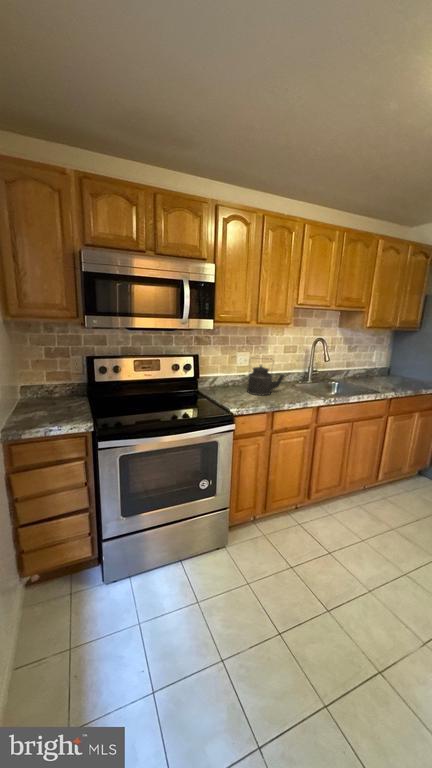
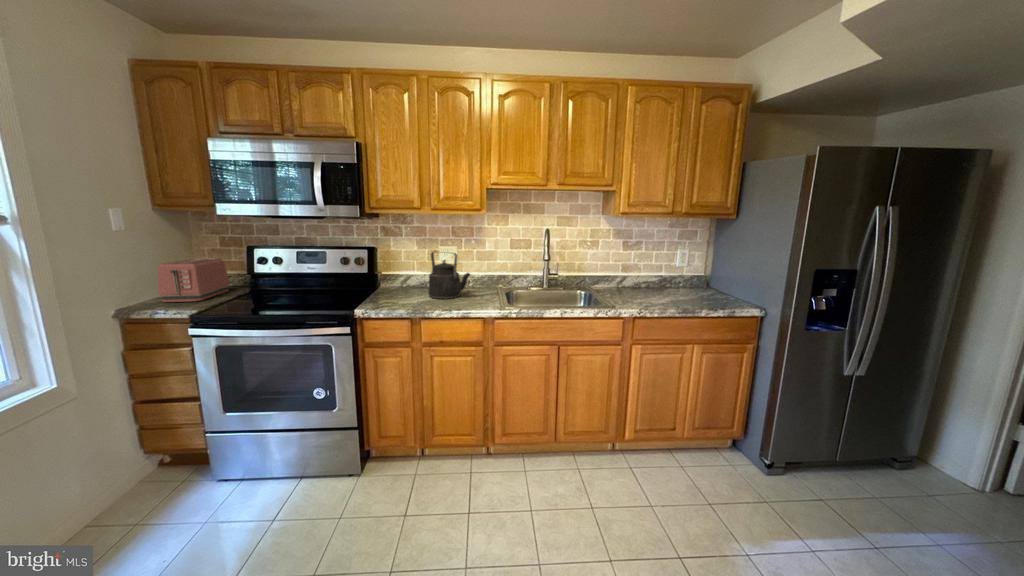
toaster: none [27,370,71,419] -> present [158,258,229,302]

